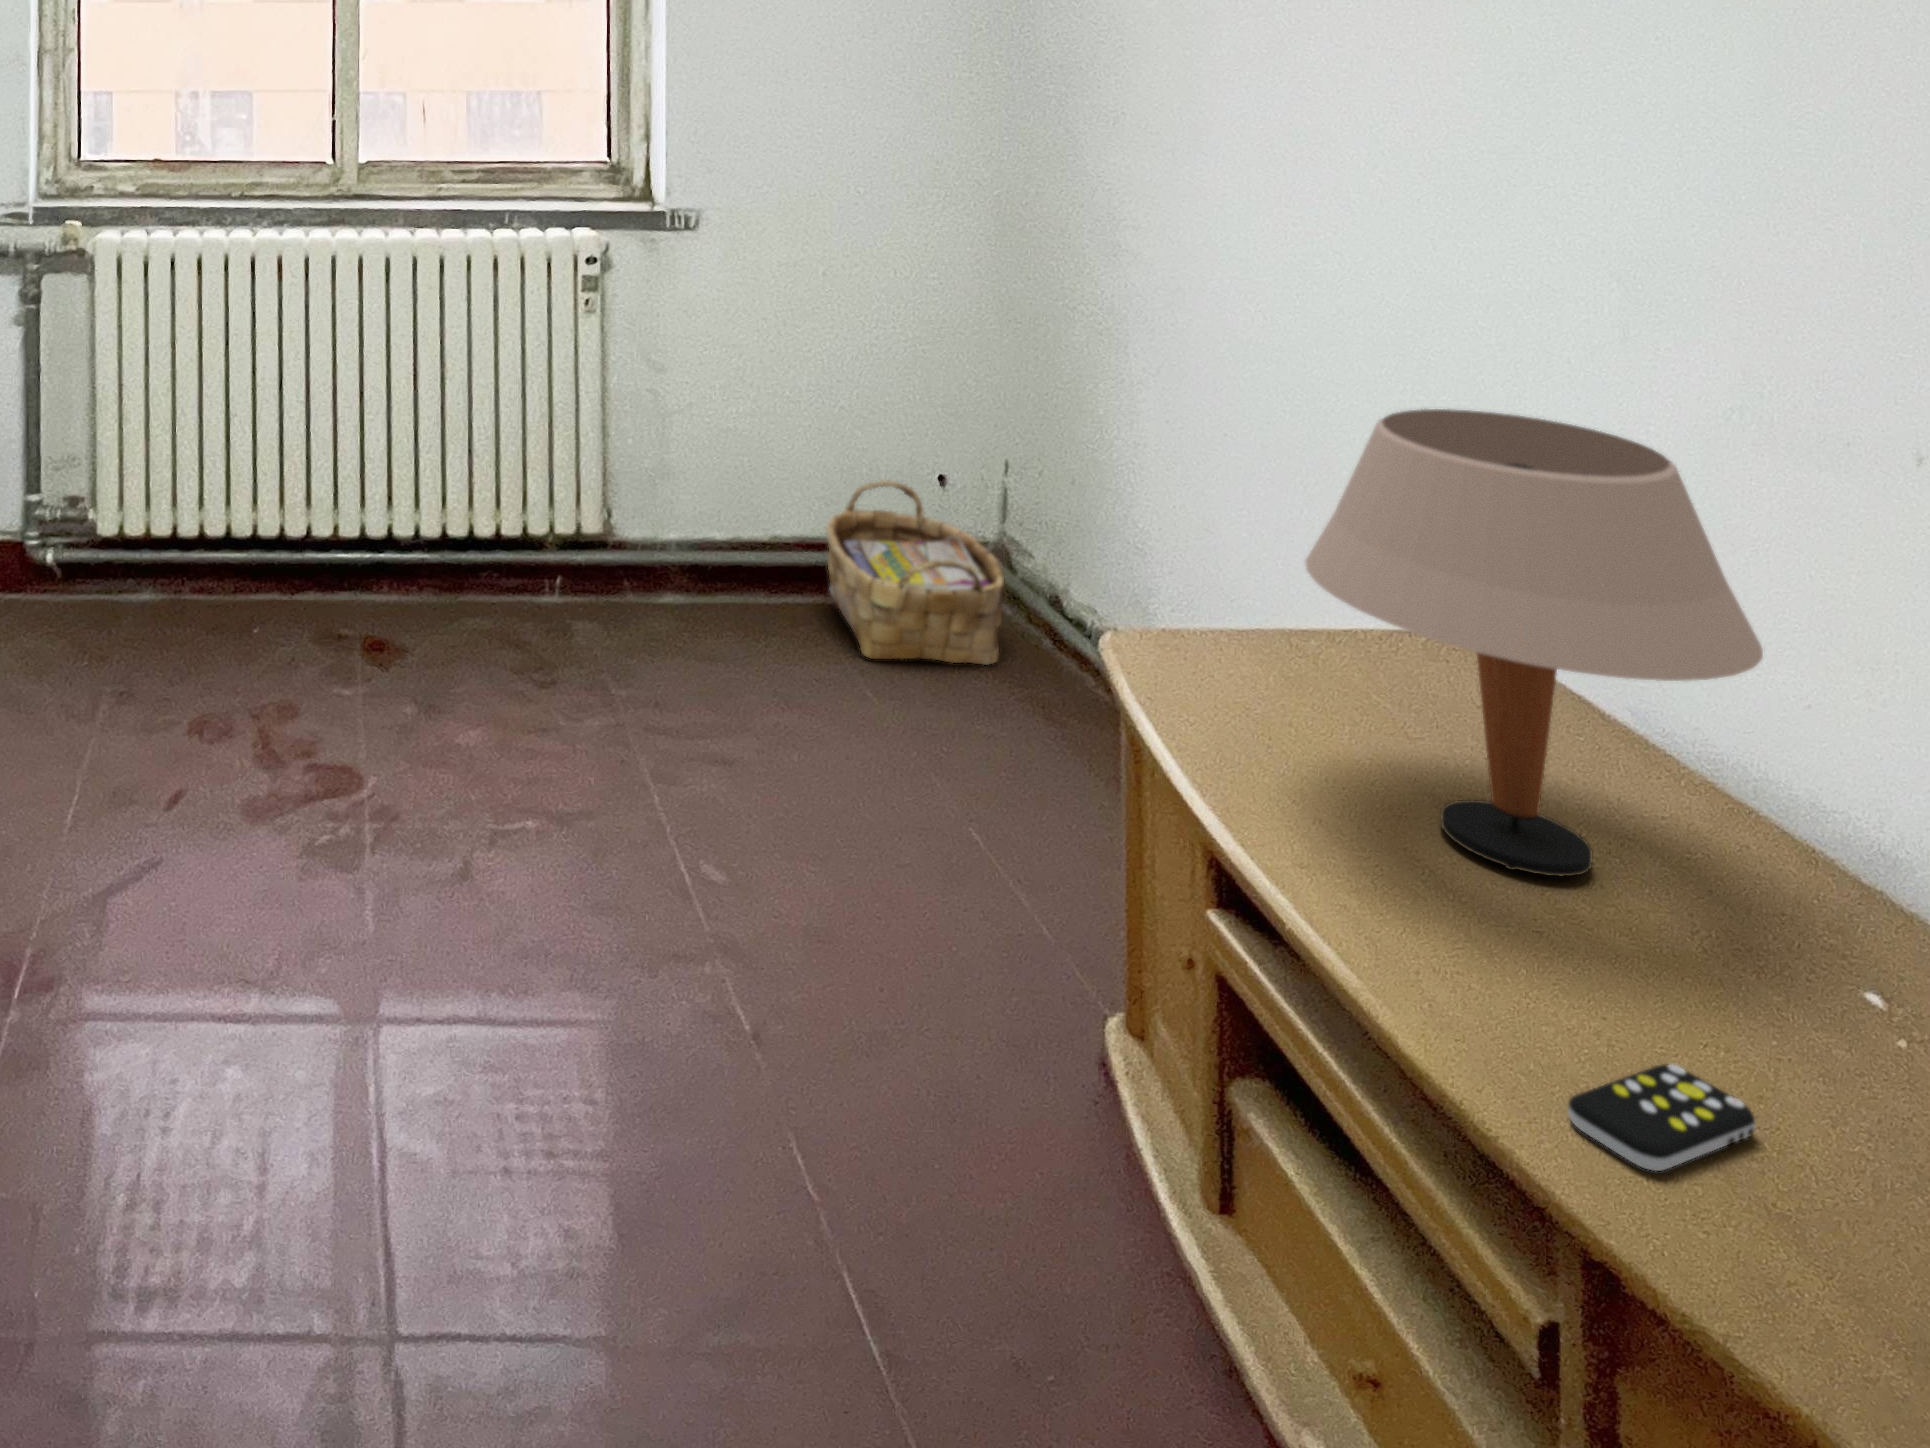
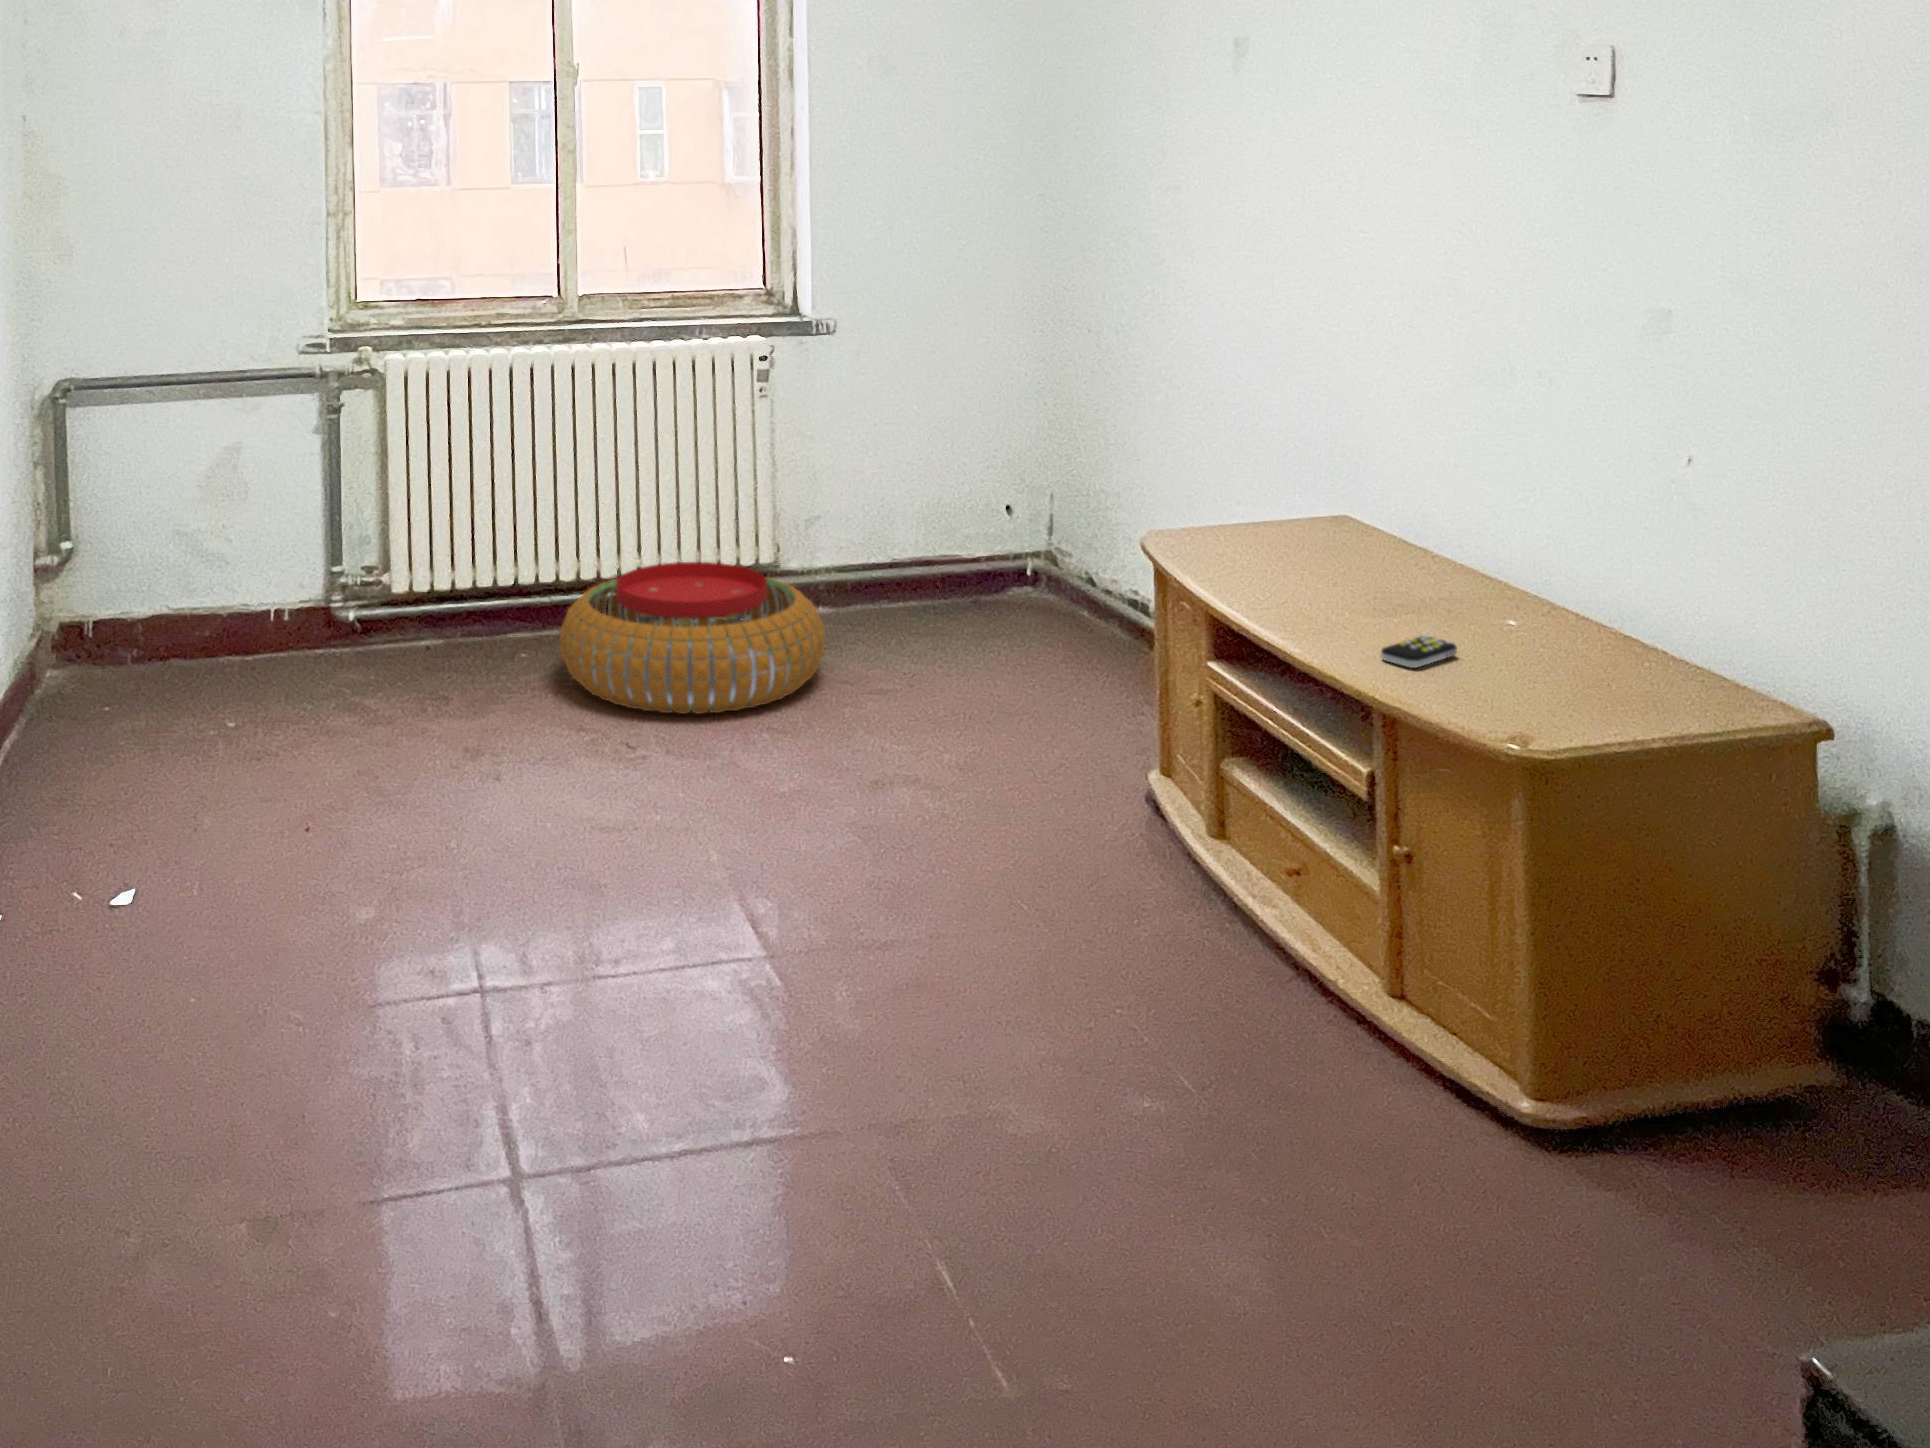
table lamp: present [1306,409,1763,876] -> none [1257,360,1467,593]
woven basket: present [826,480,1004,665] -> none [932,509,1057,629]
pouf: none [277,535,640,775] -> present [560,562,825,714]

